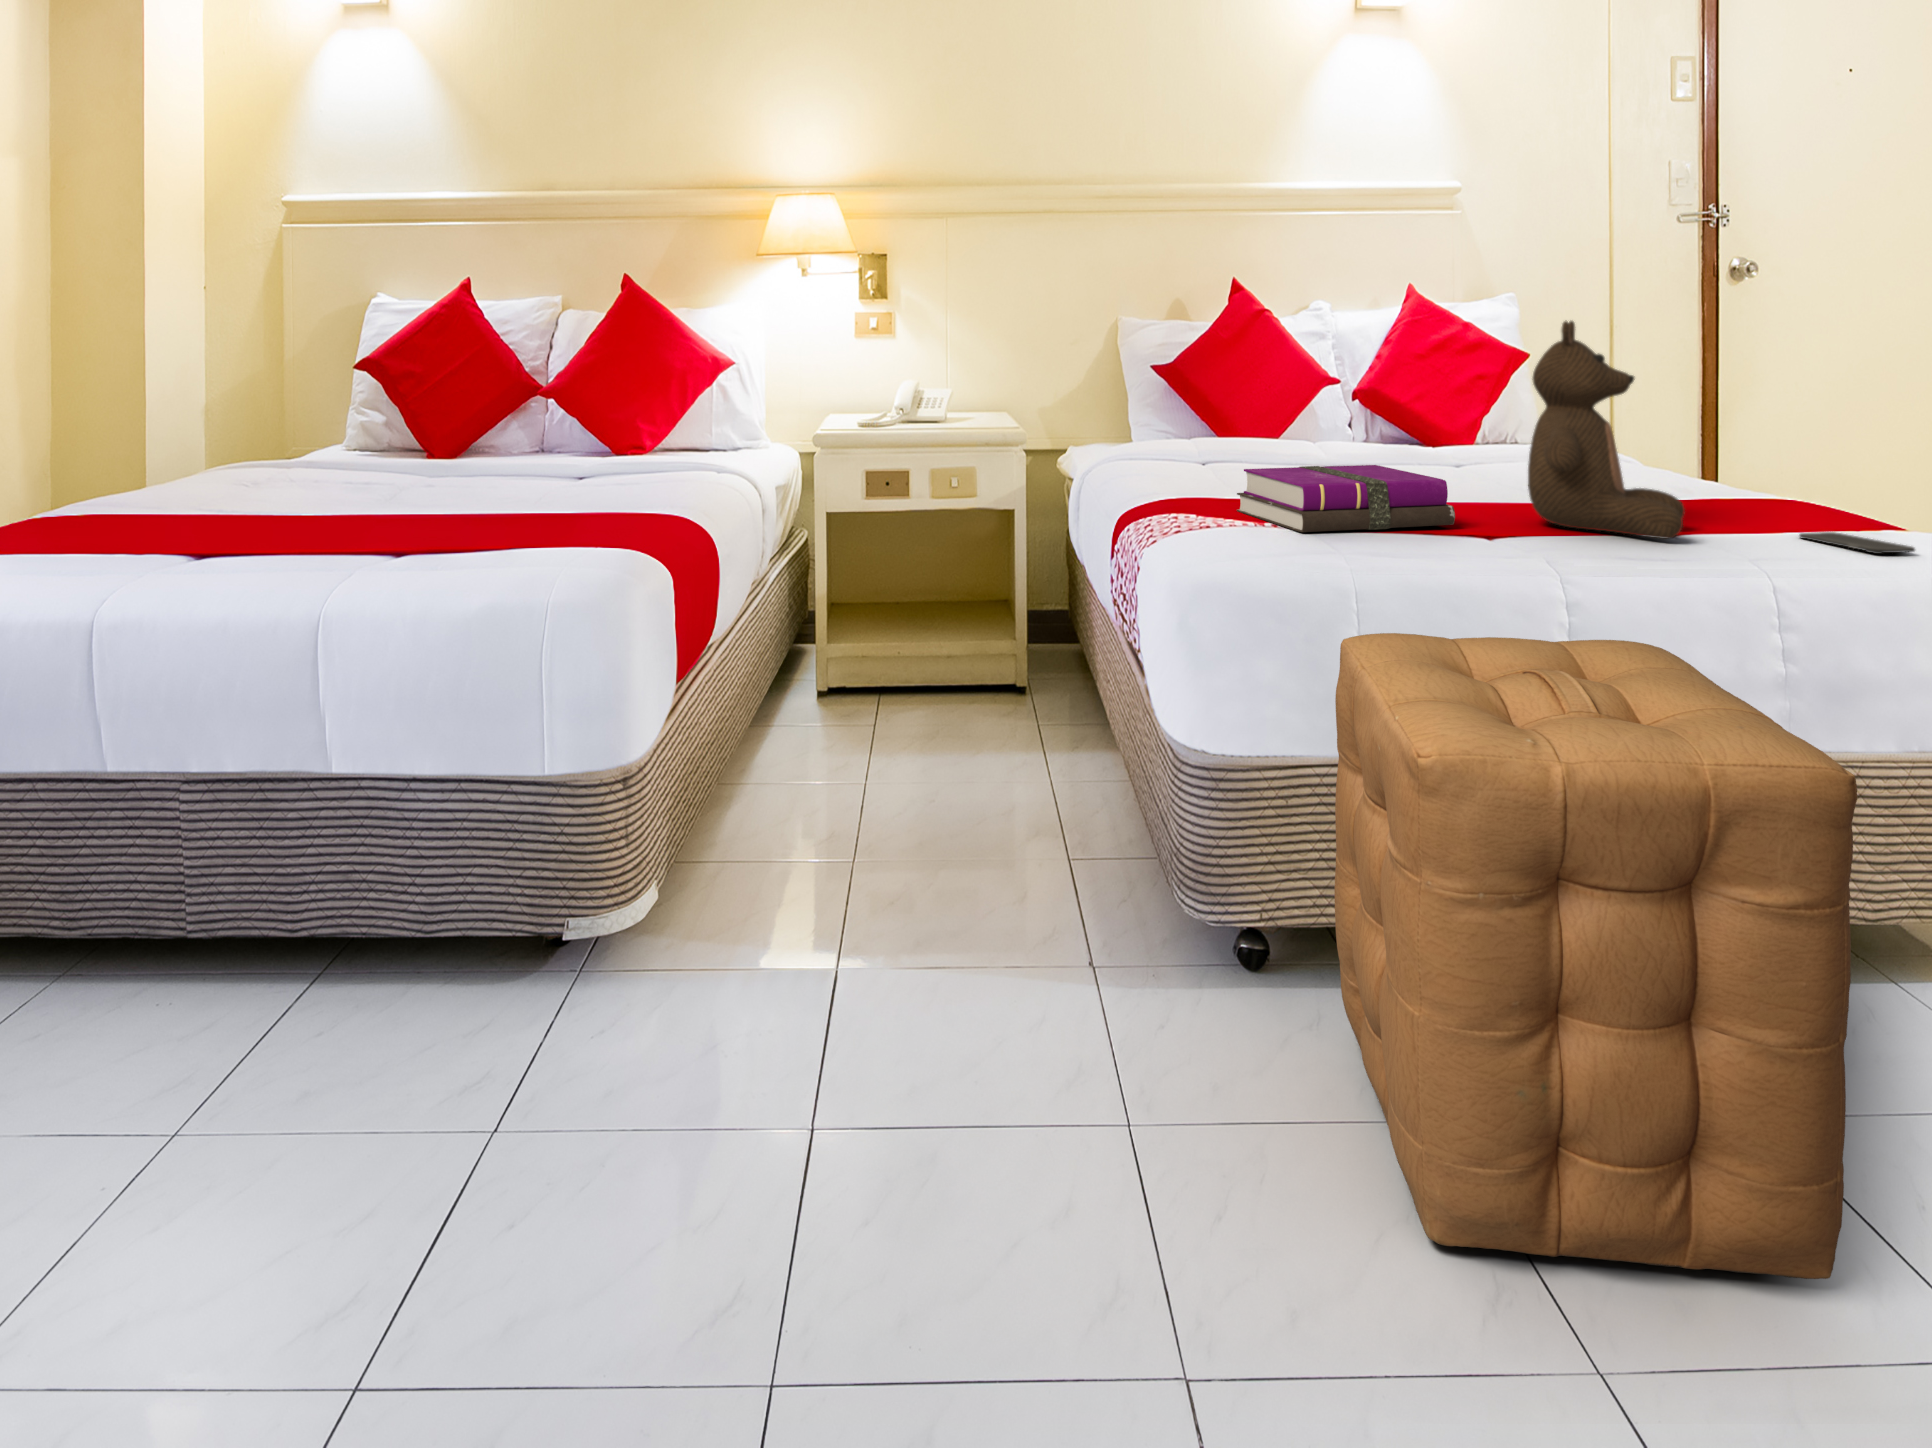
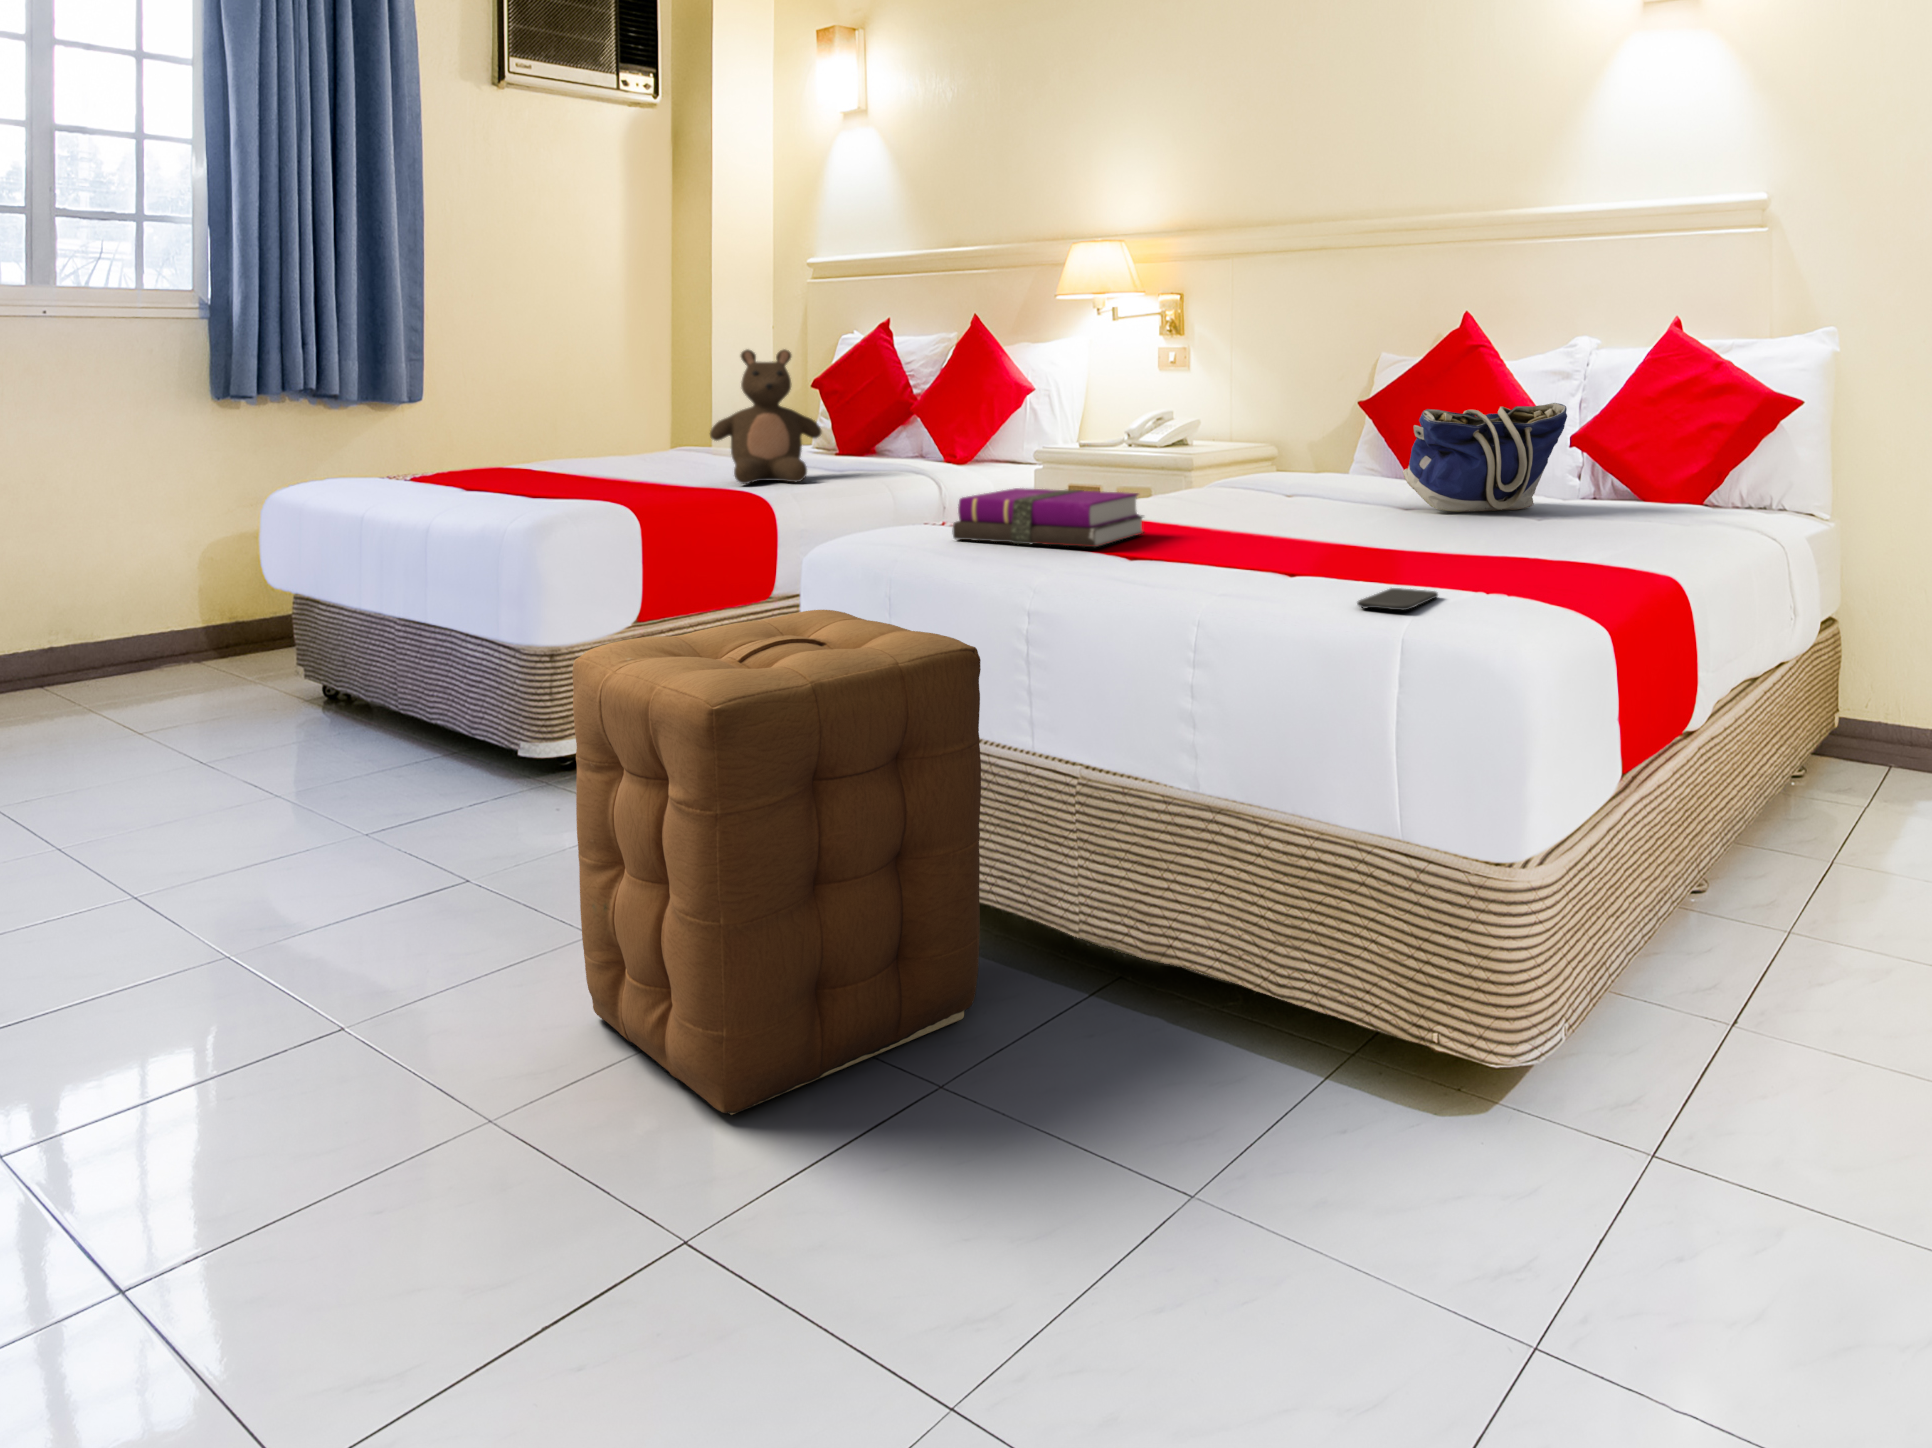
stuffed bear: present [1528,321,1685,539] -> present [710,349,821,484]
tote bag: none [1333,362,1436,460] -> present [1403,403,1567,512]

